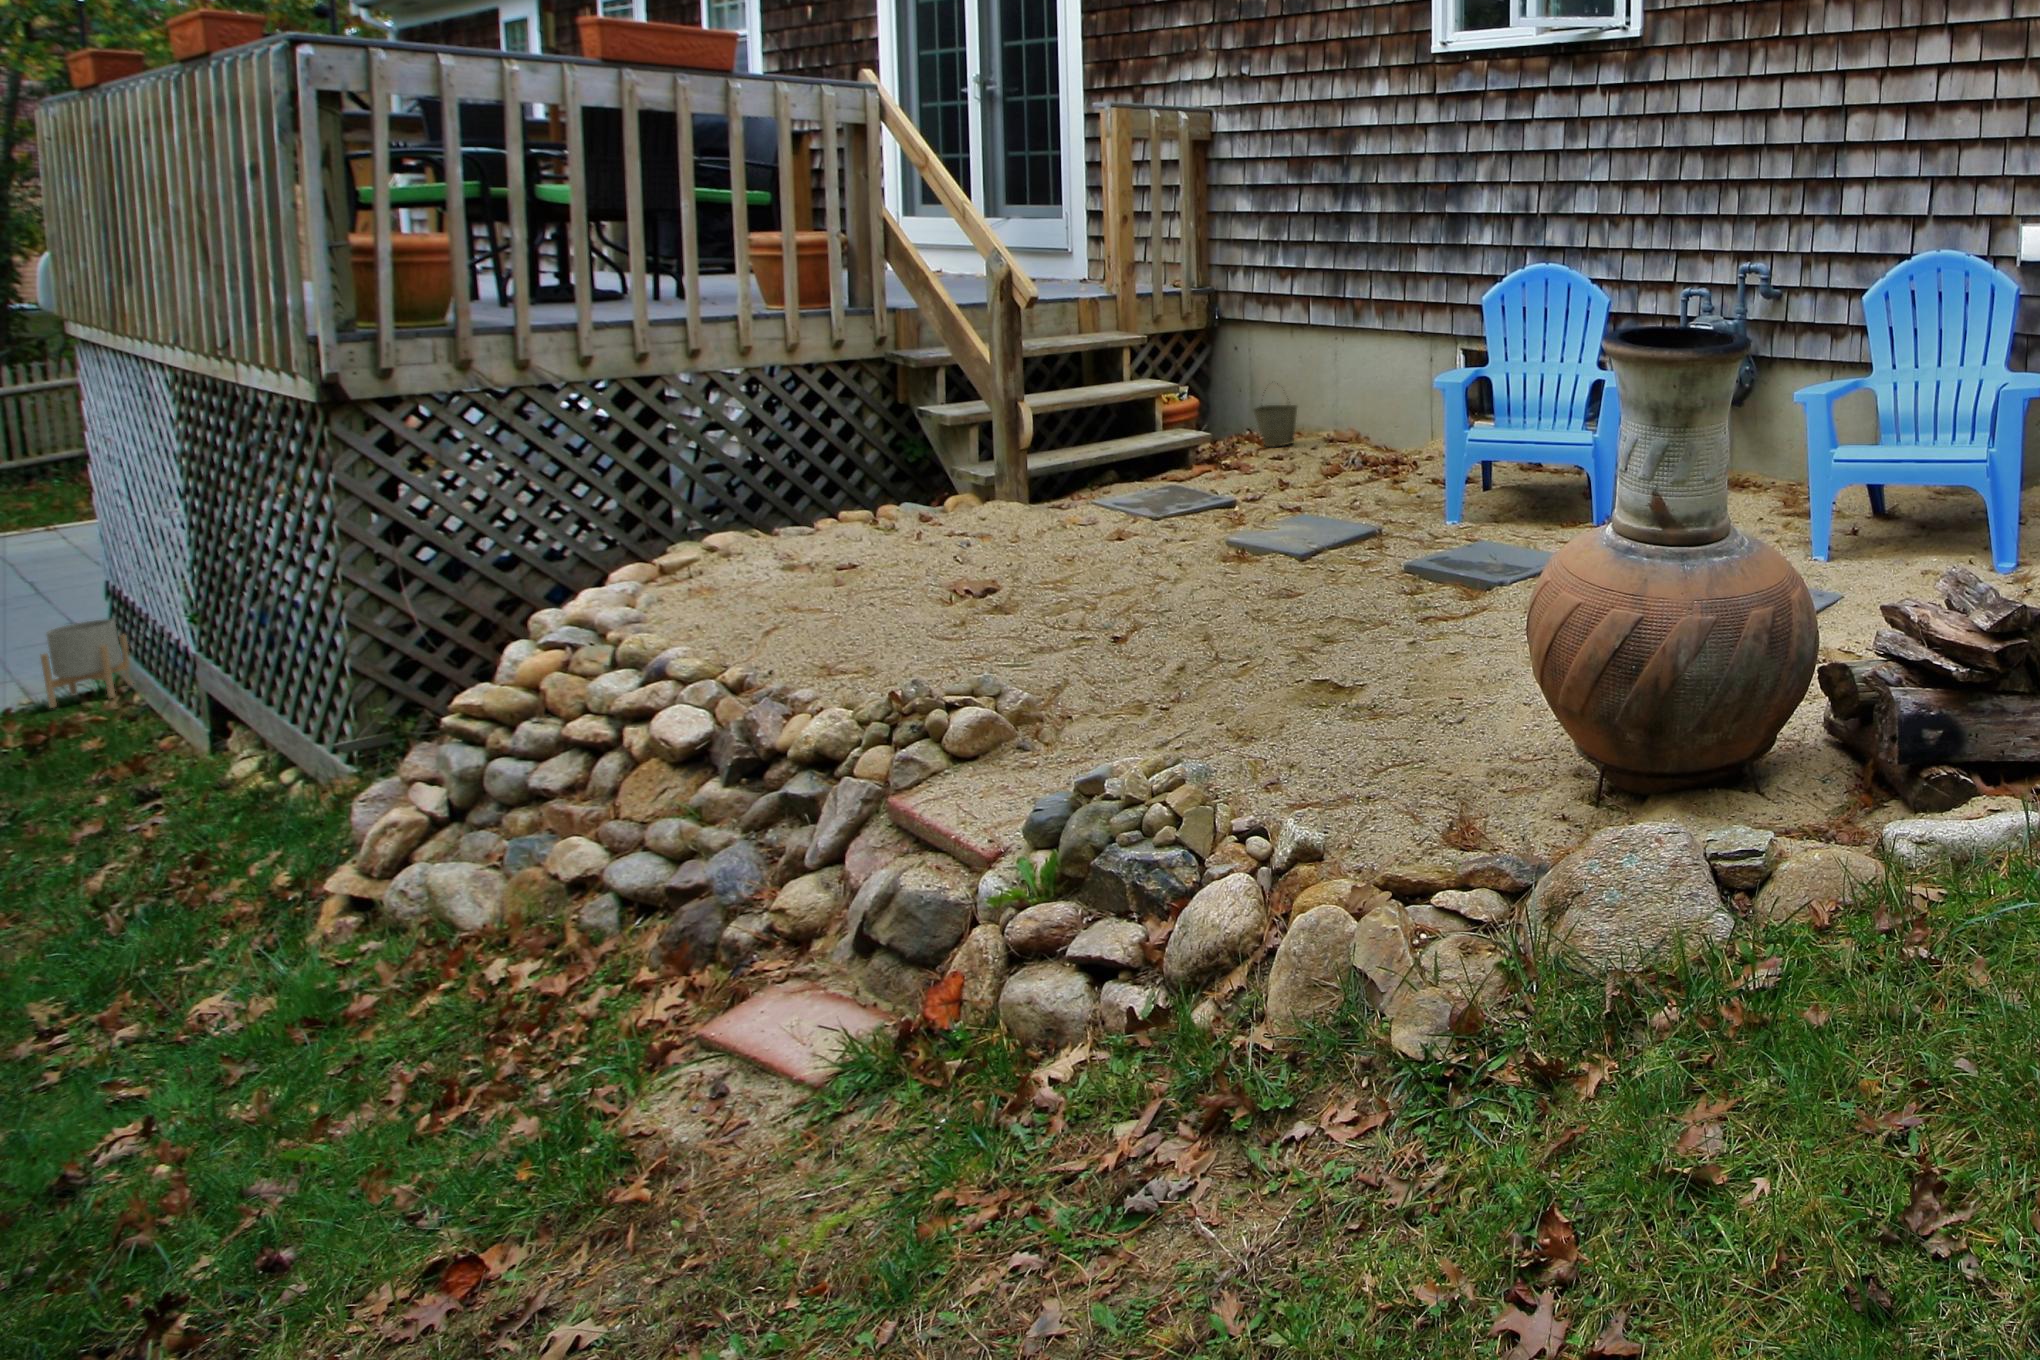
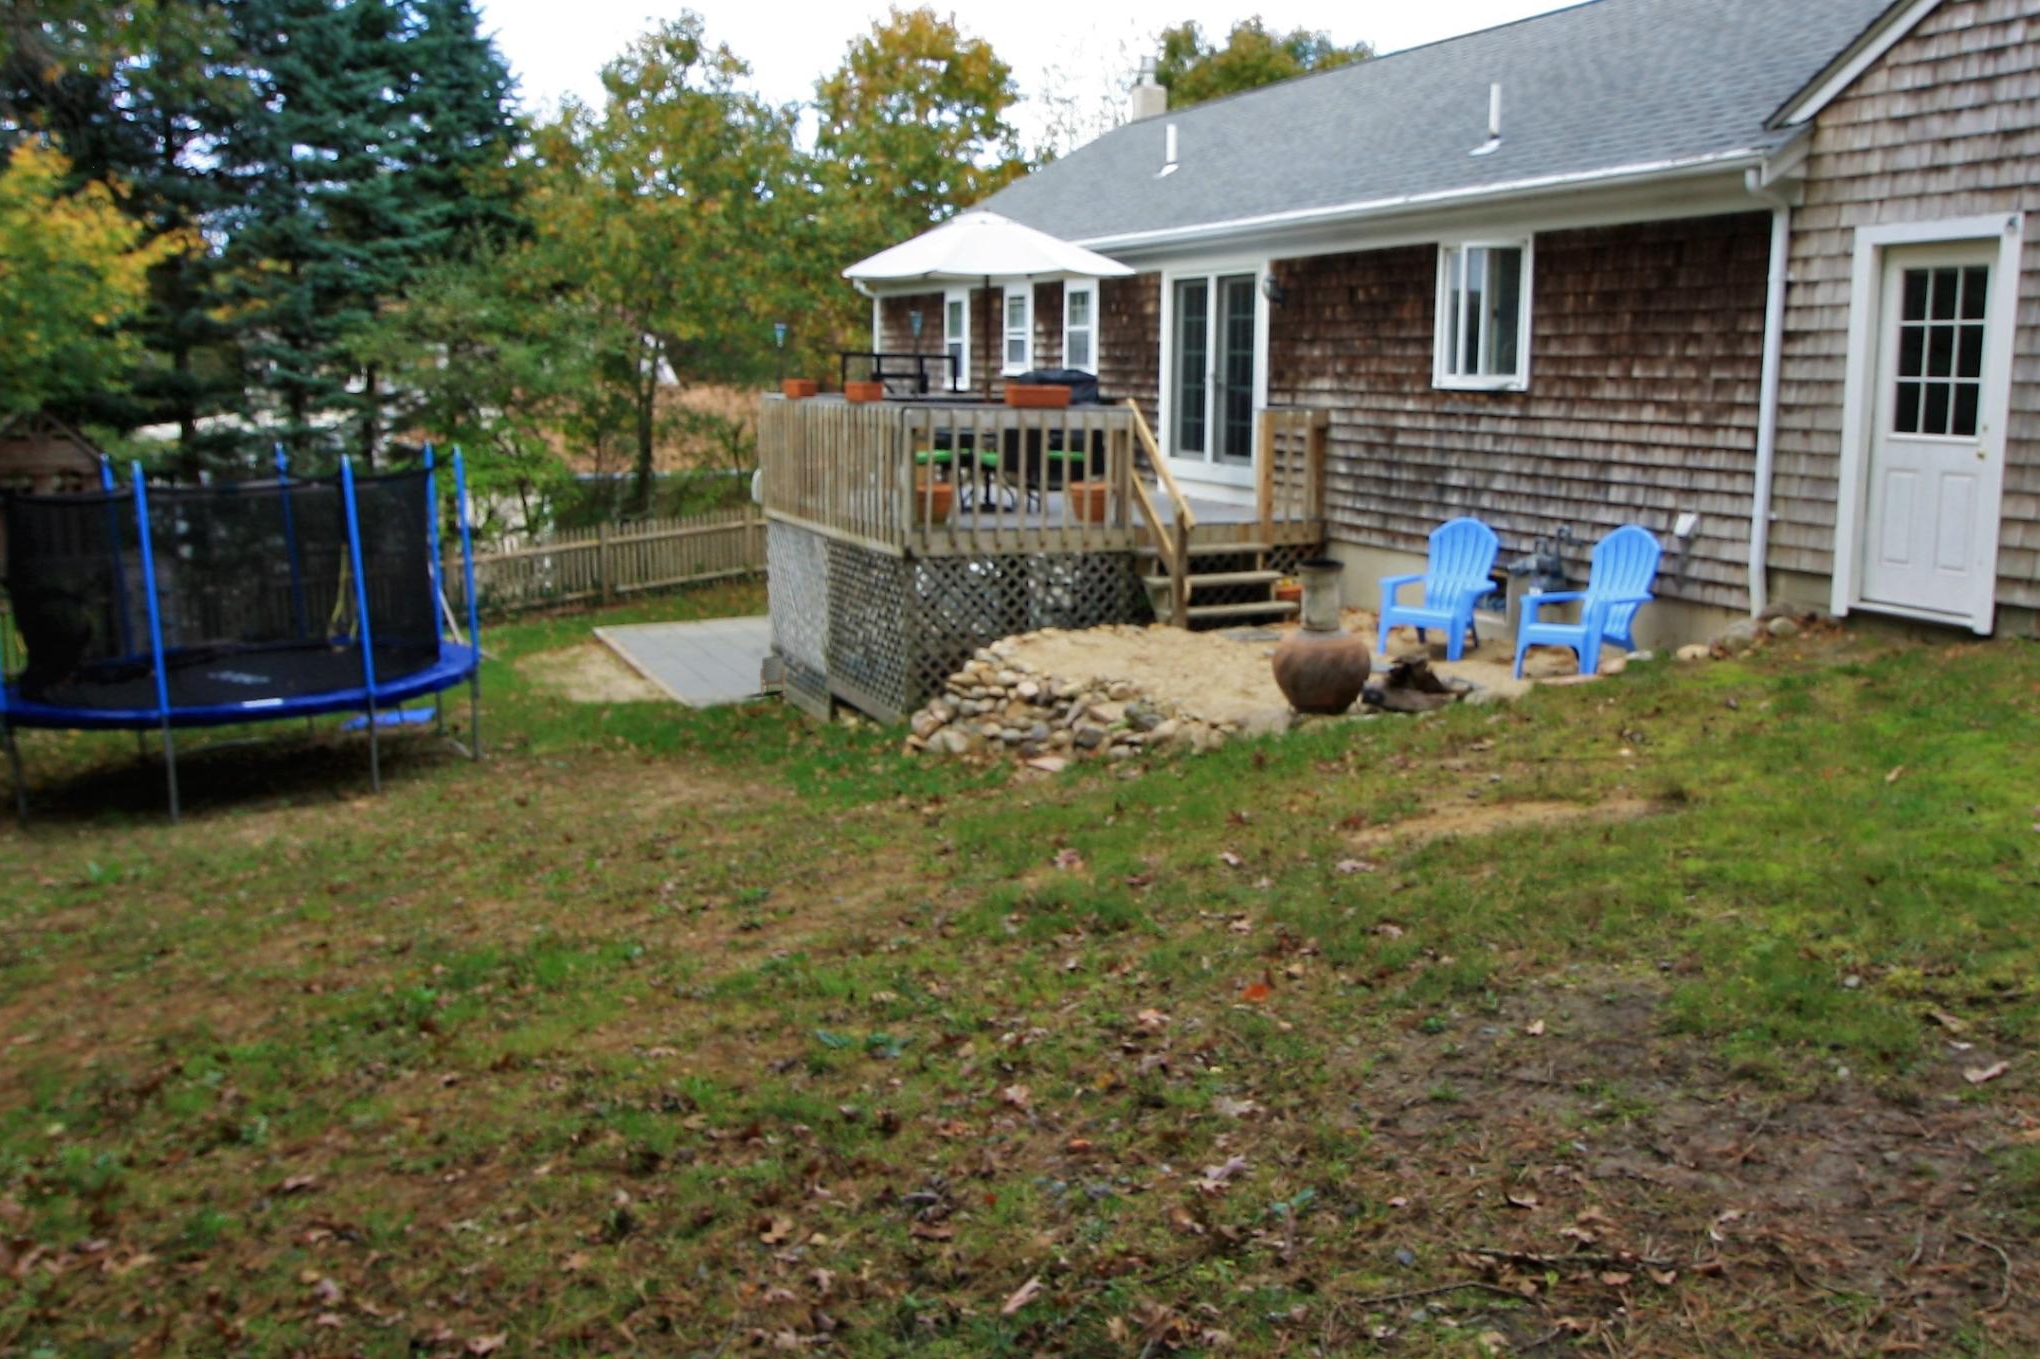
bucket: present [1254,405,1297,447] -> none [1336,577,1364,616]

